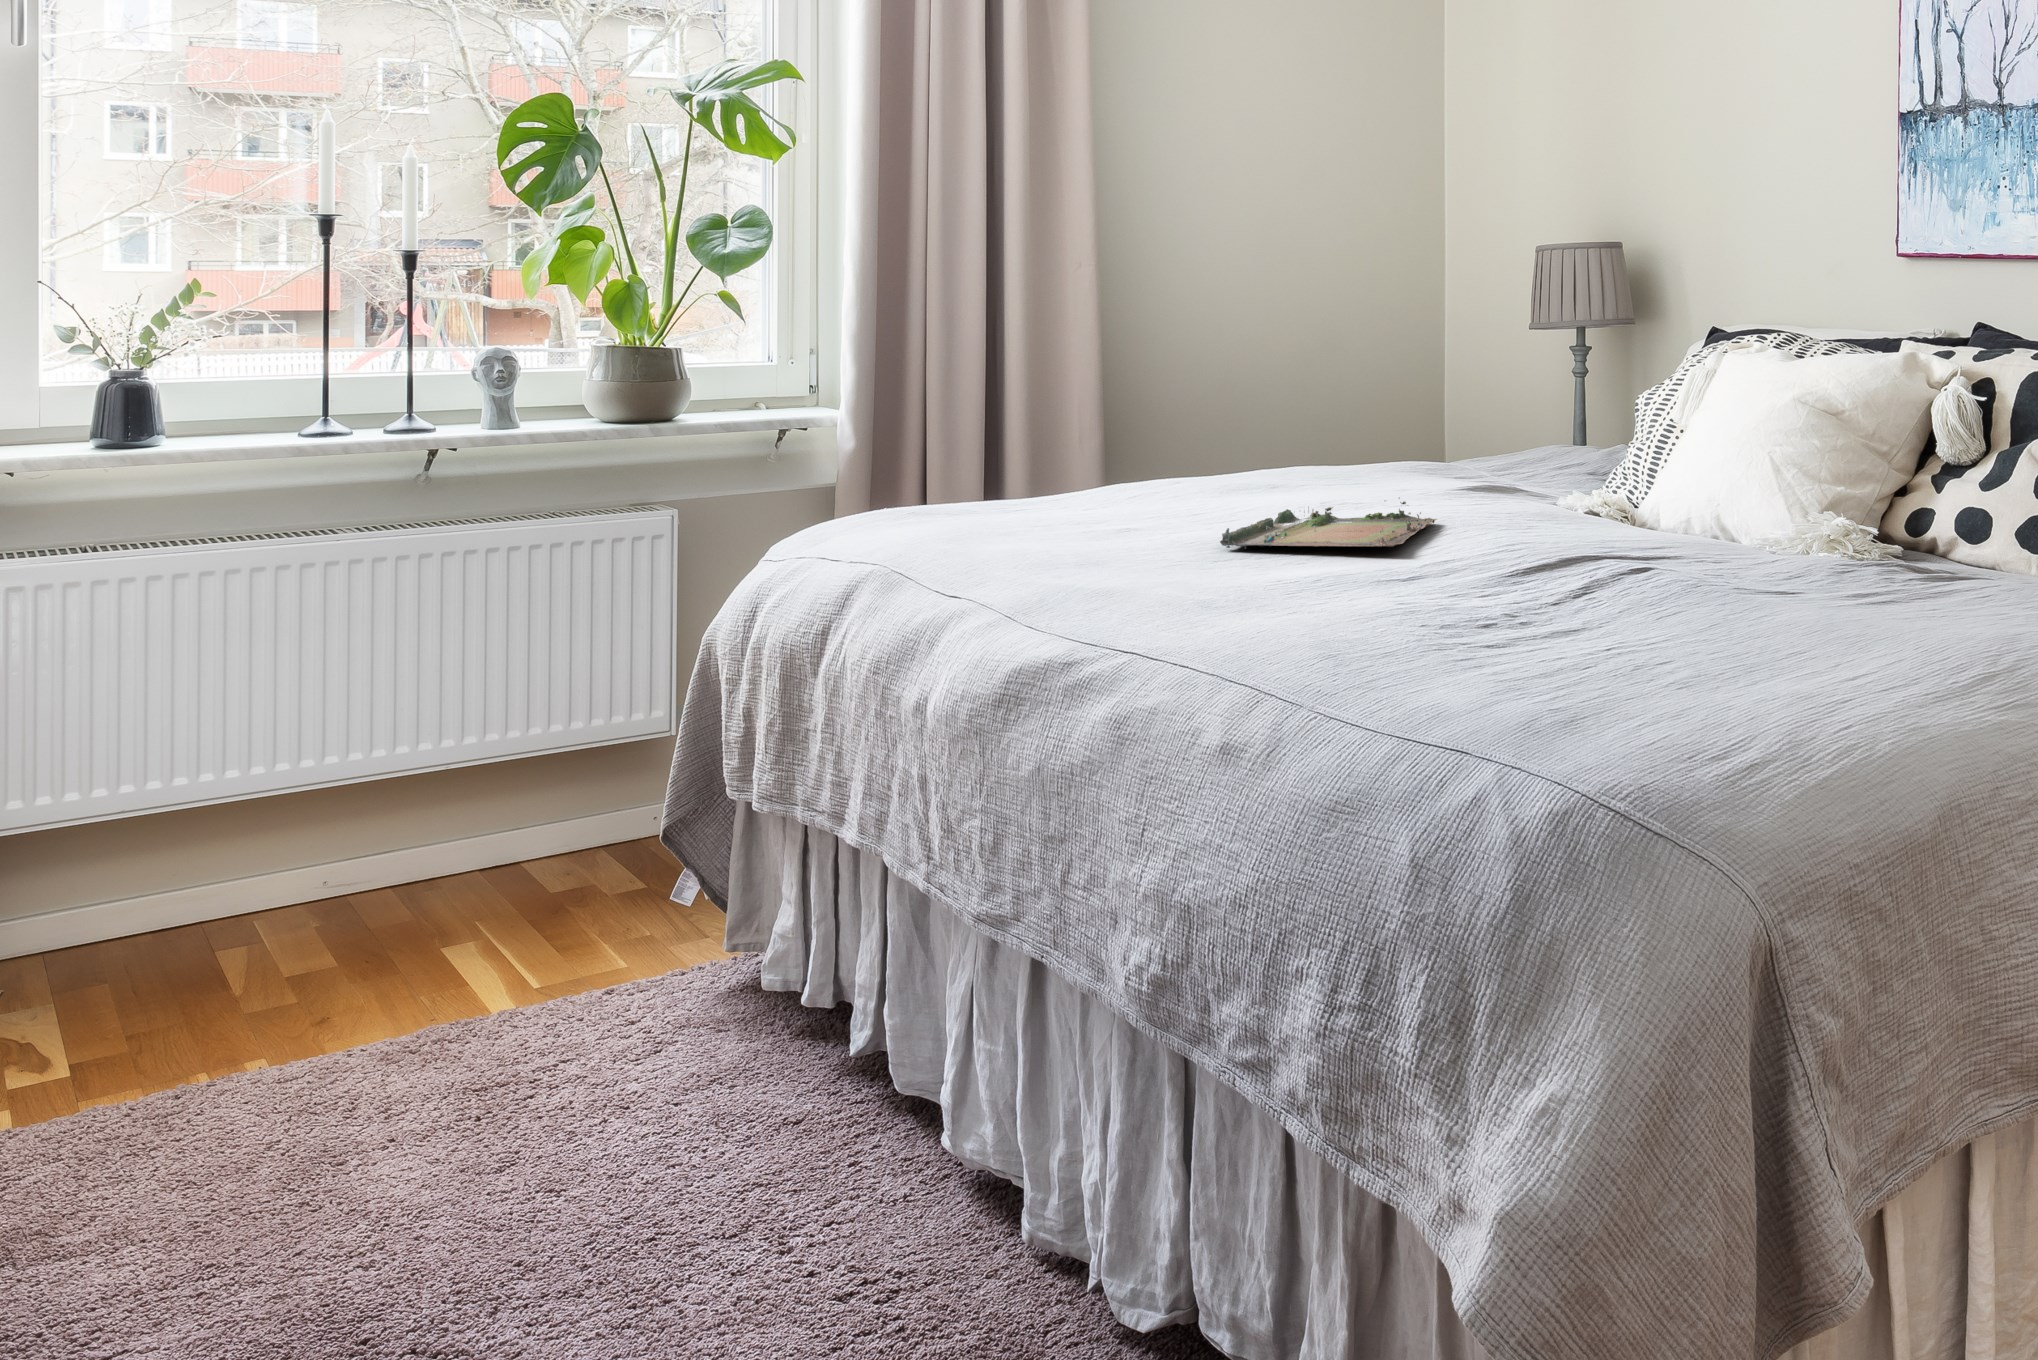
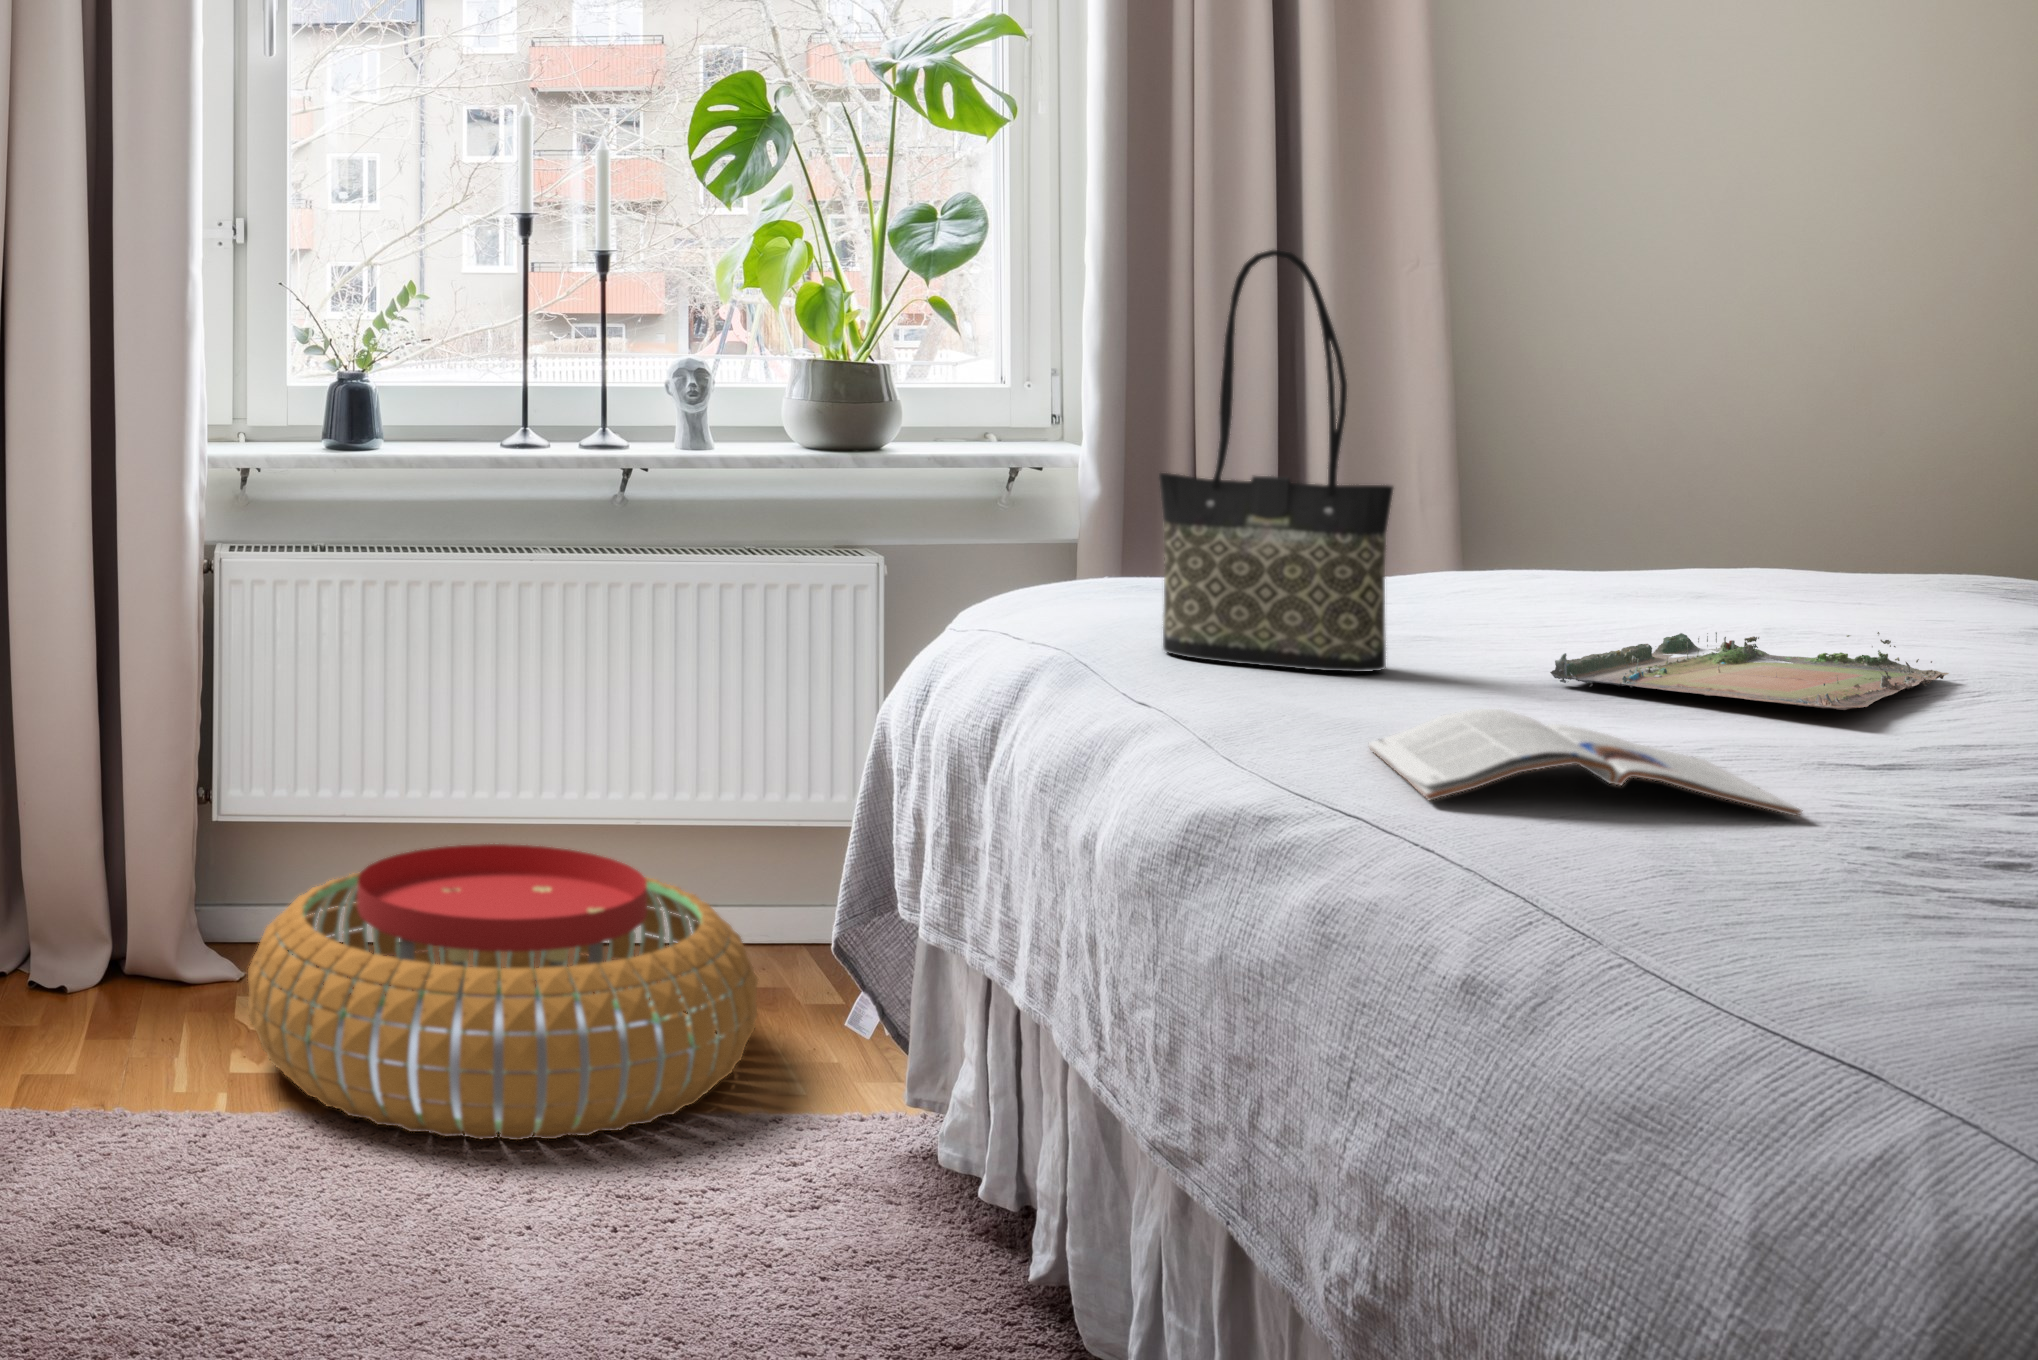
tote bag: none [952,252,1119,558] -> present [1159,250,1393,672]
magazine: none [1123,567,1390,633] -> present [1369,709,1803,815]
pouf: none [29,797,588,1090] -> present [248,844,758,1140]

